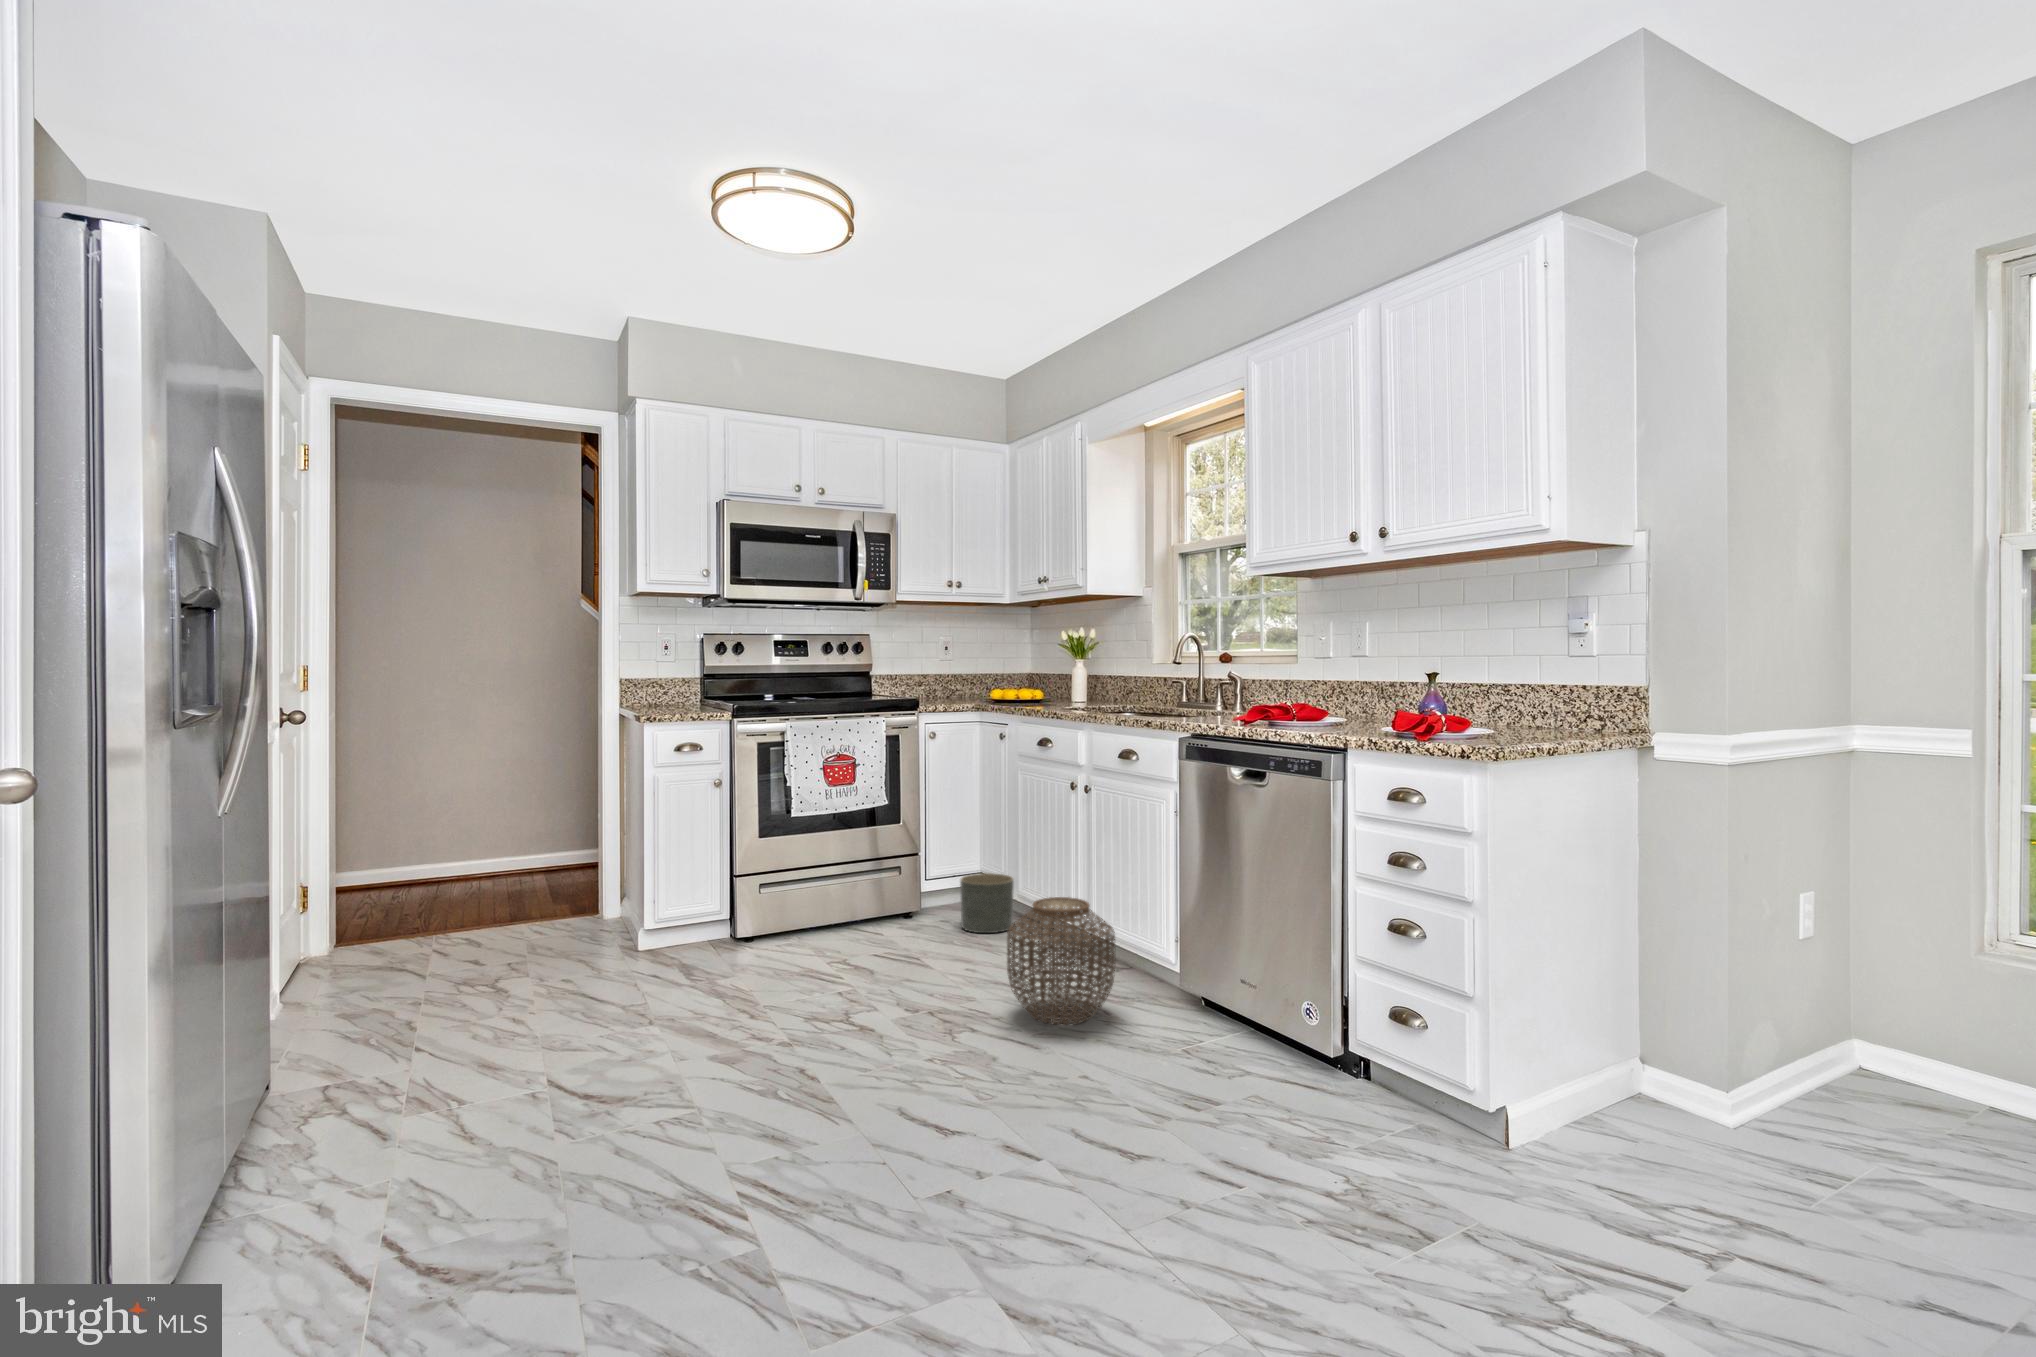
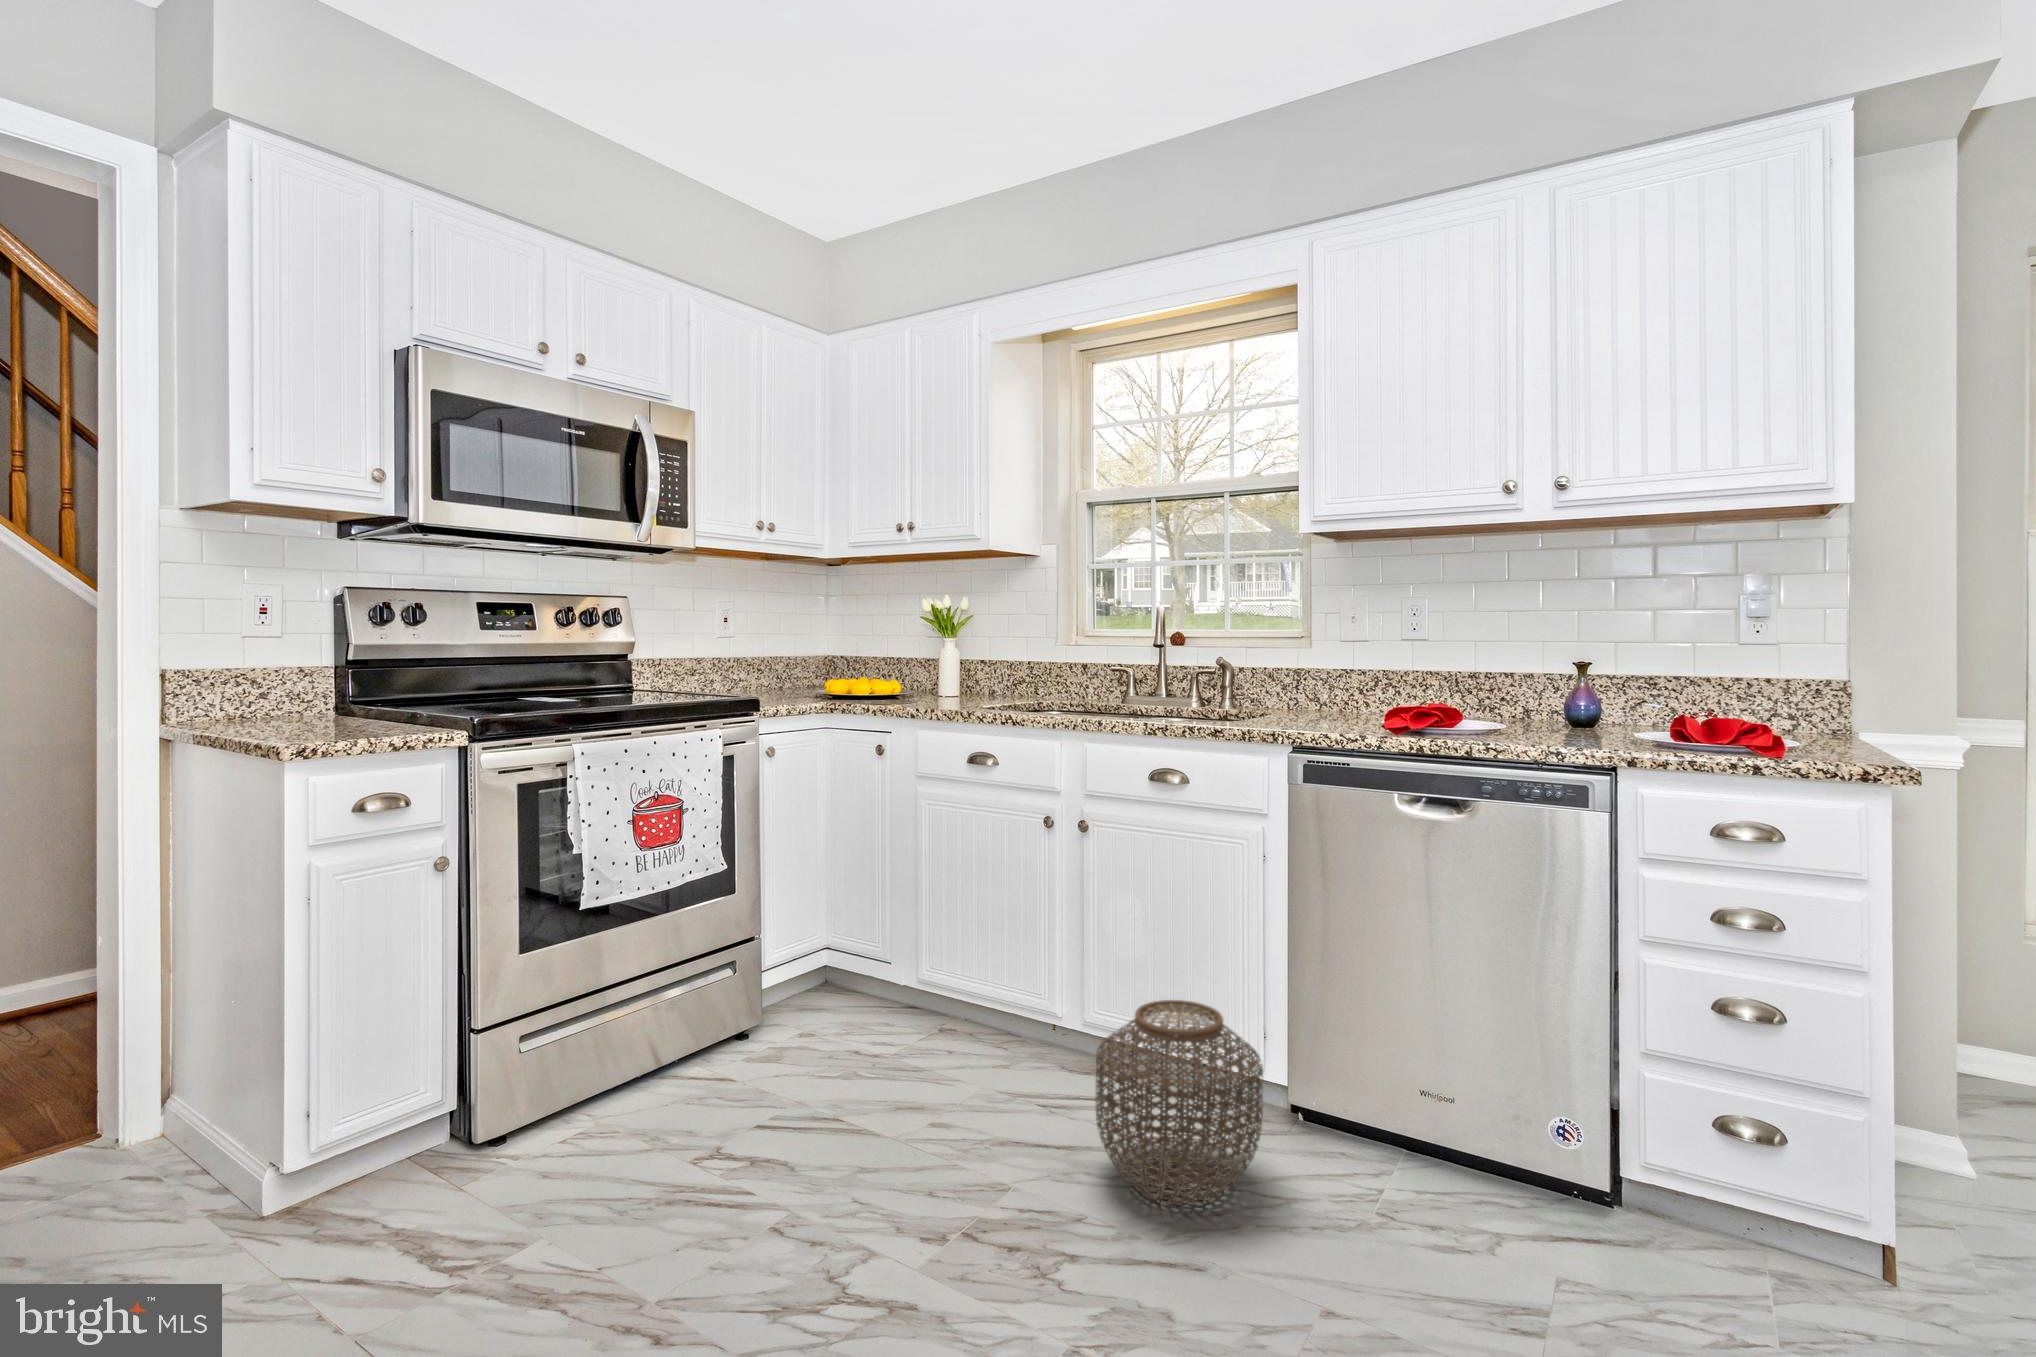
planter: present [960,873,1014,933] -> none [830,949,909,1044]

